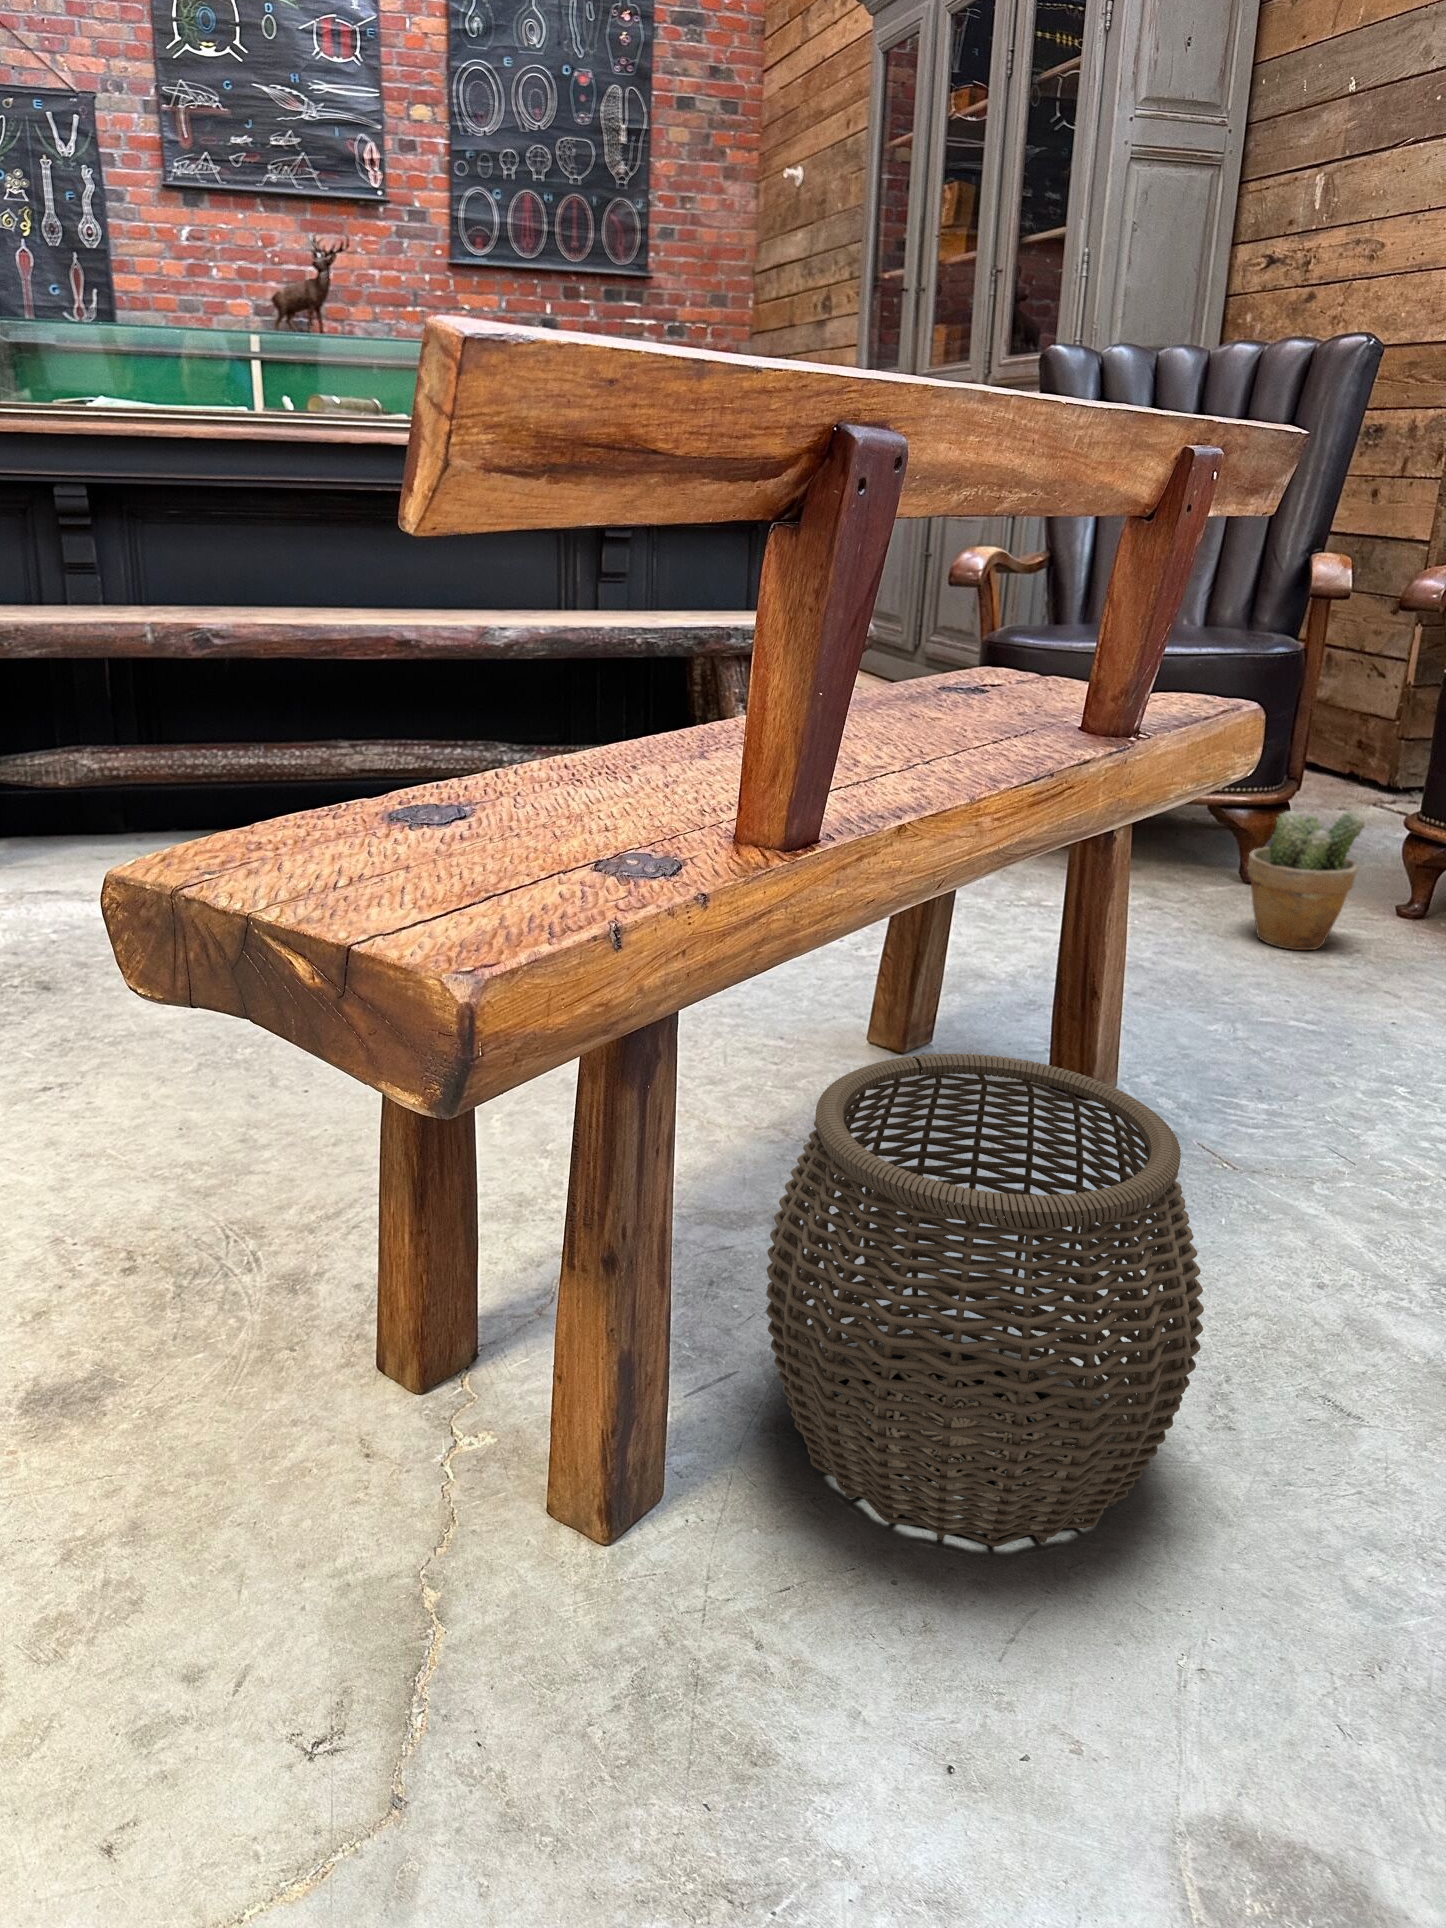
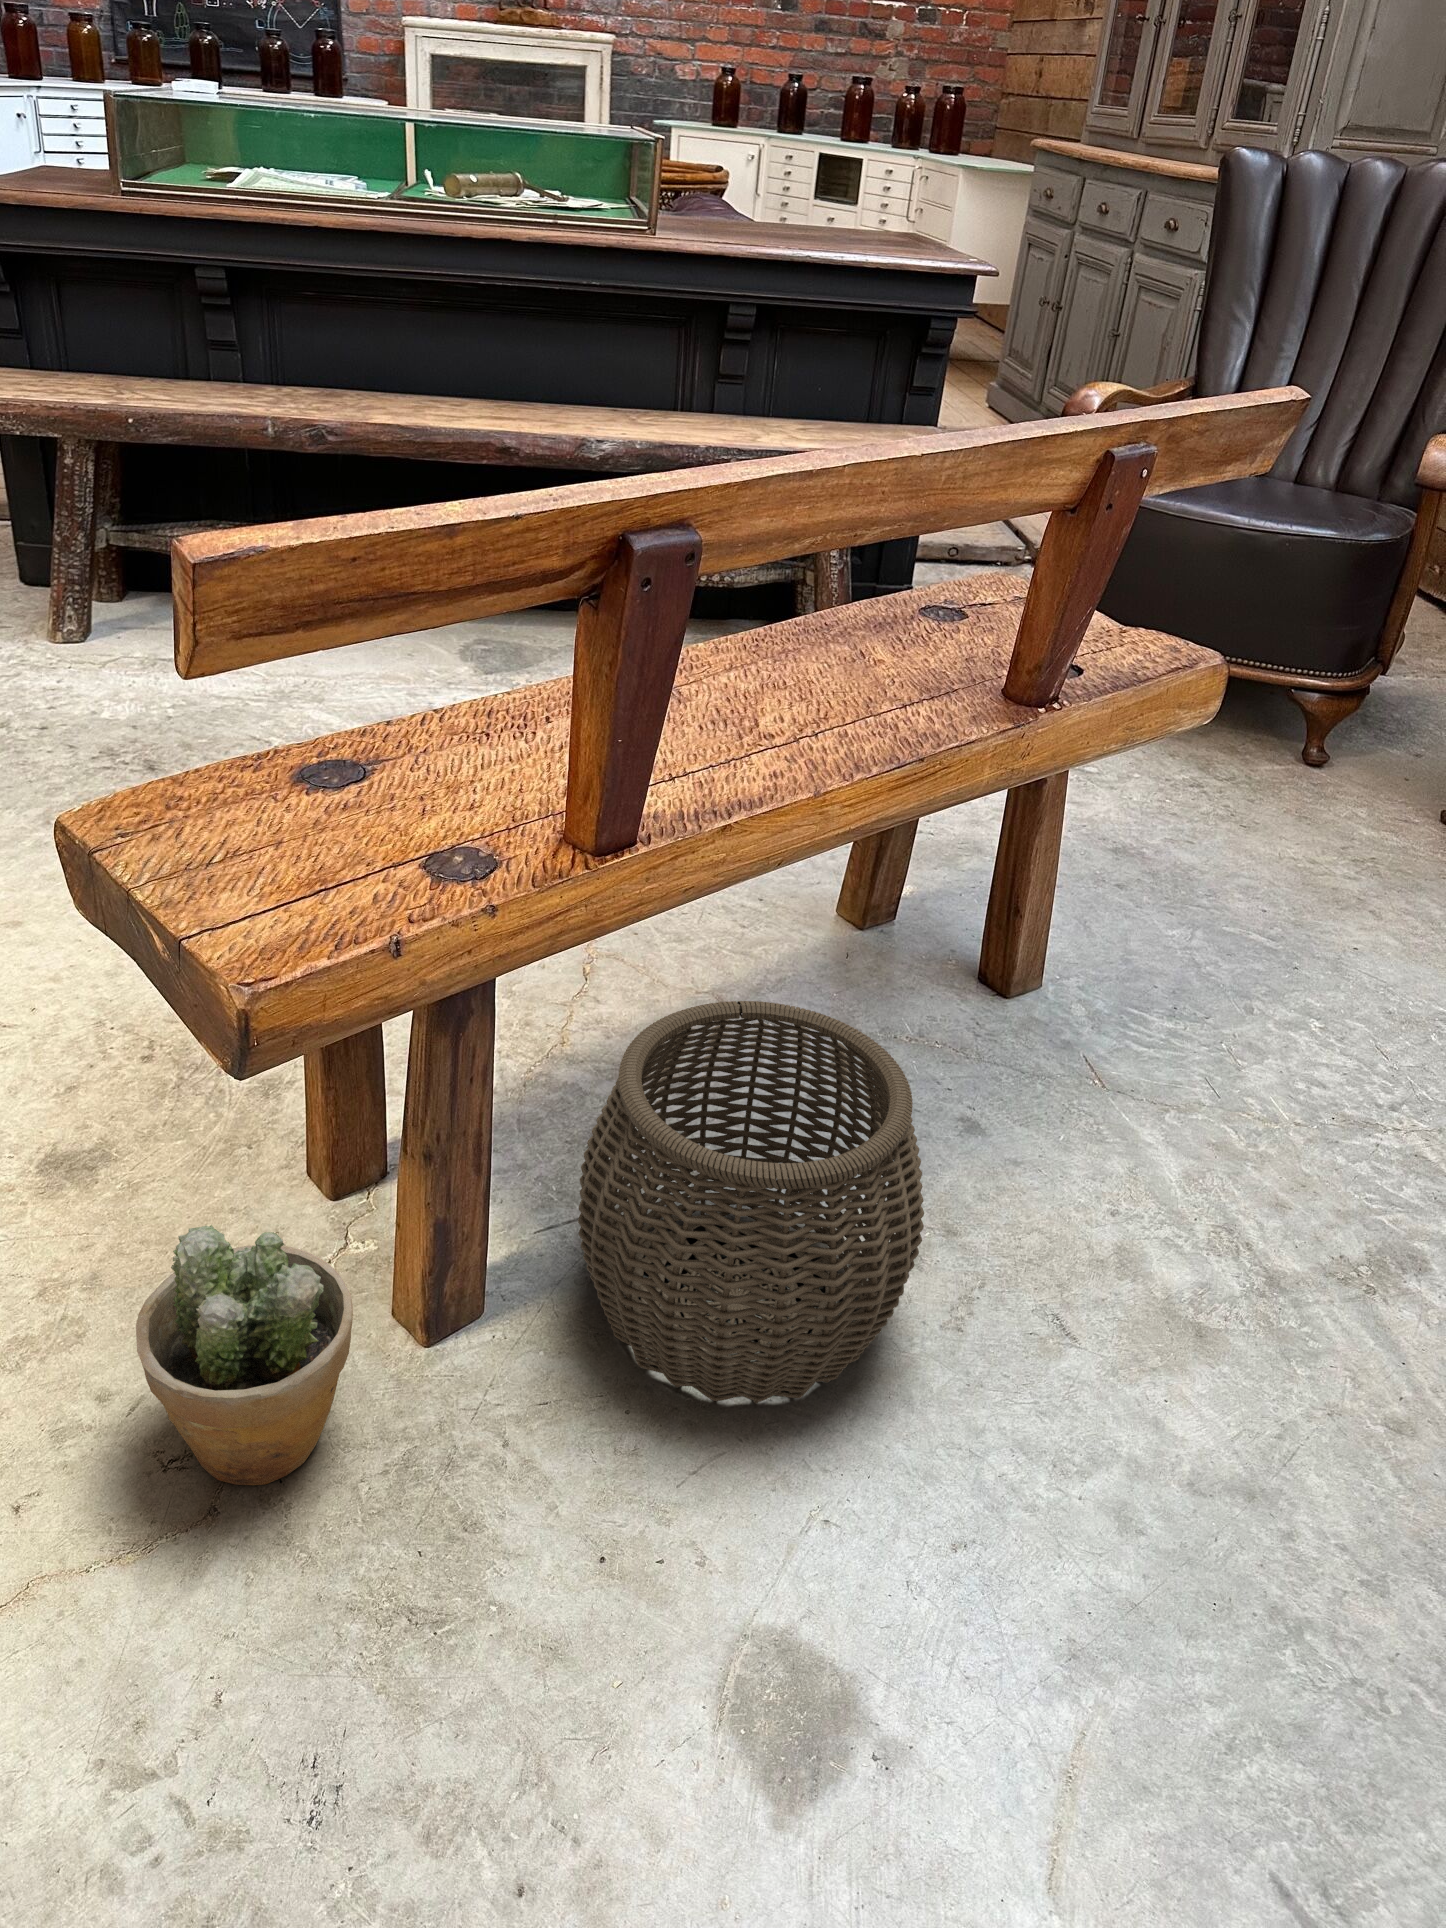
potted plant: present [1248,811,1365,950] -> present [136,1225,353,1485]

